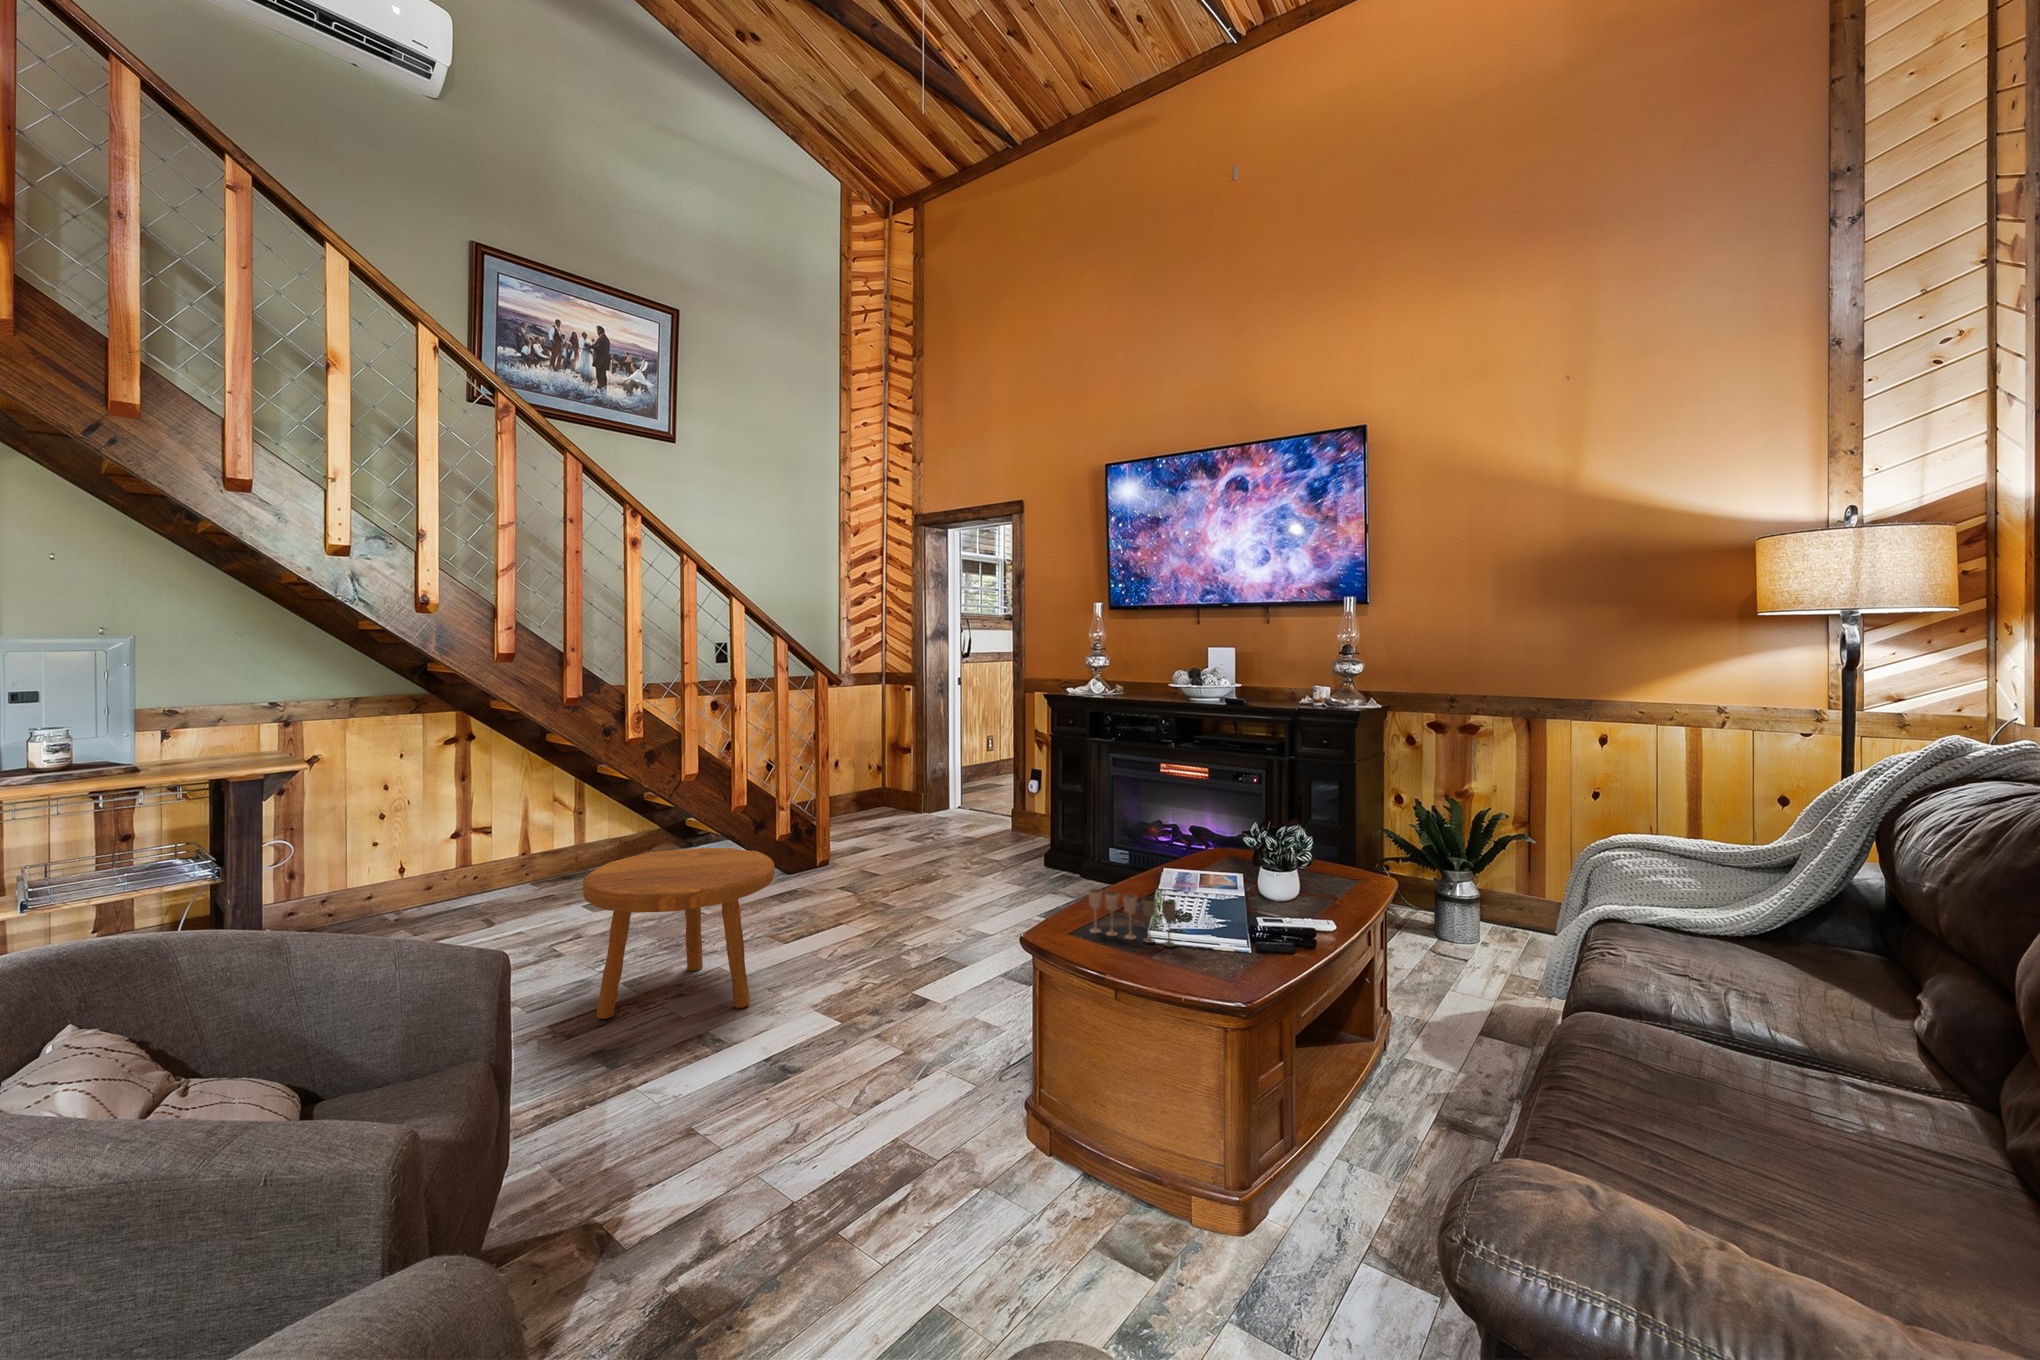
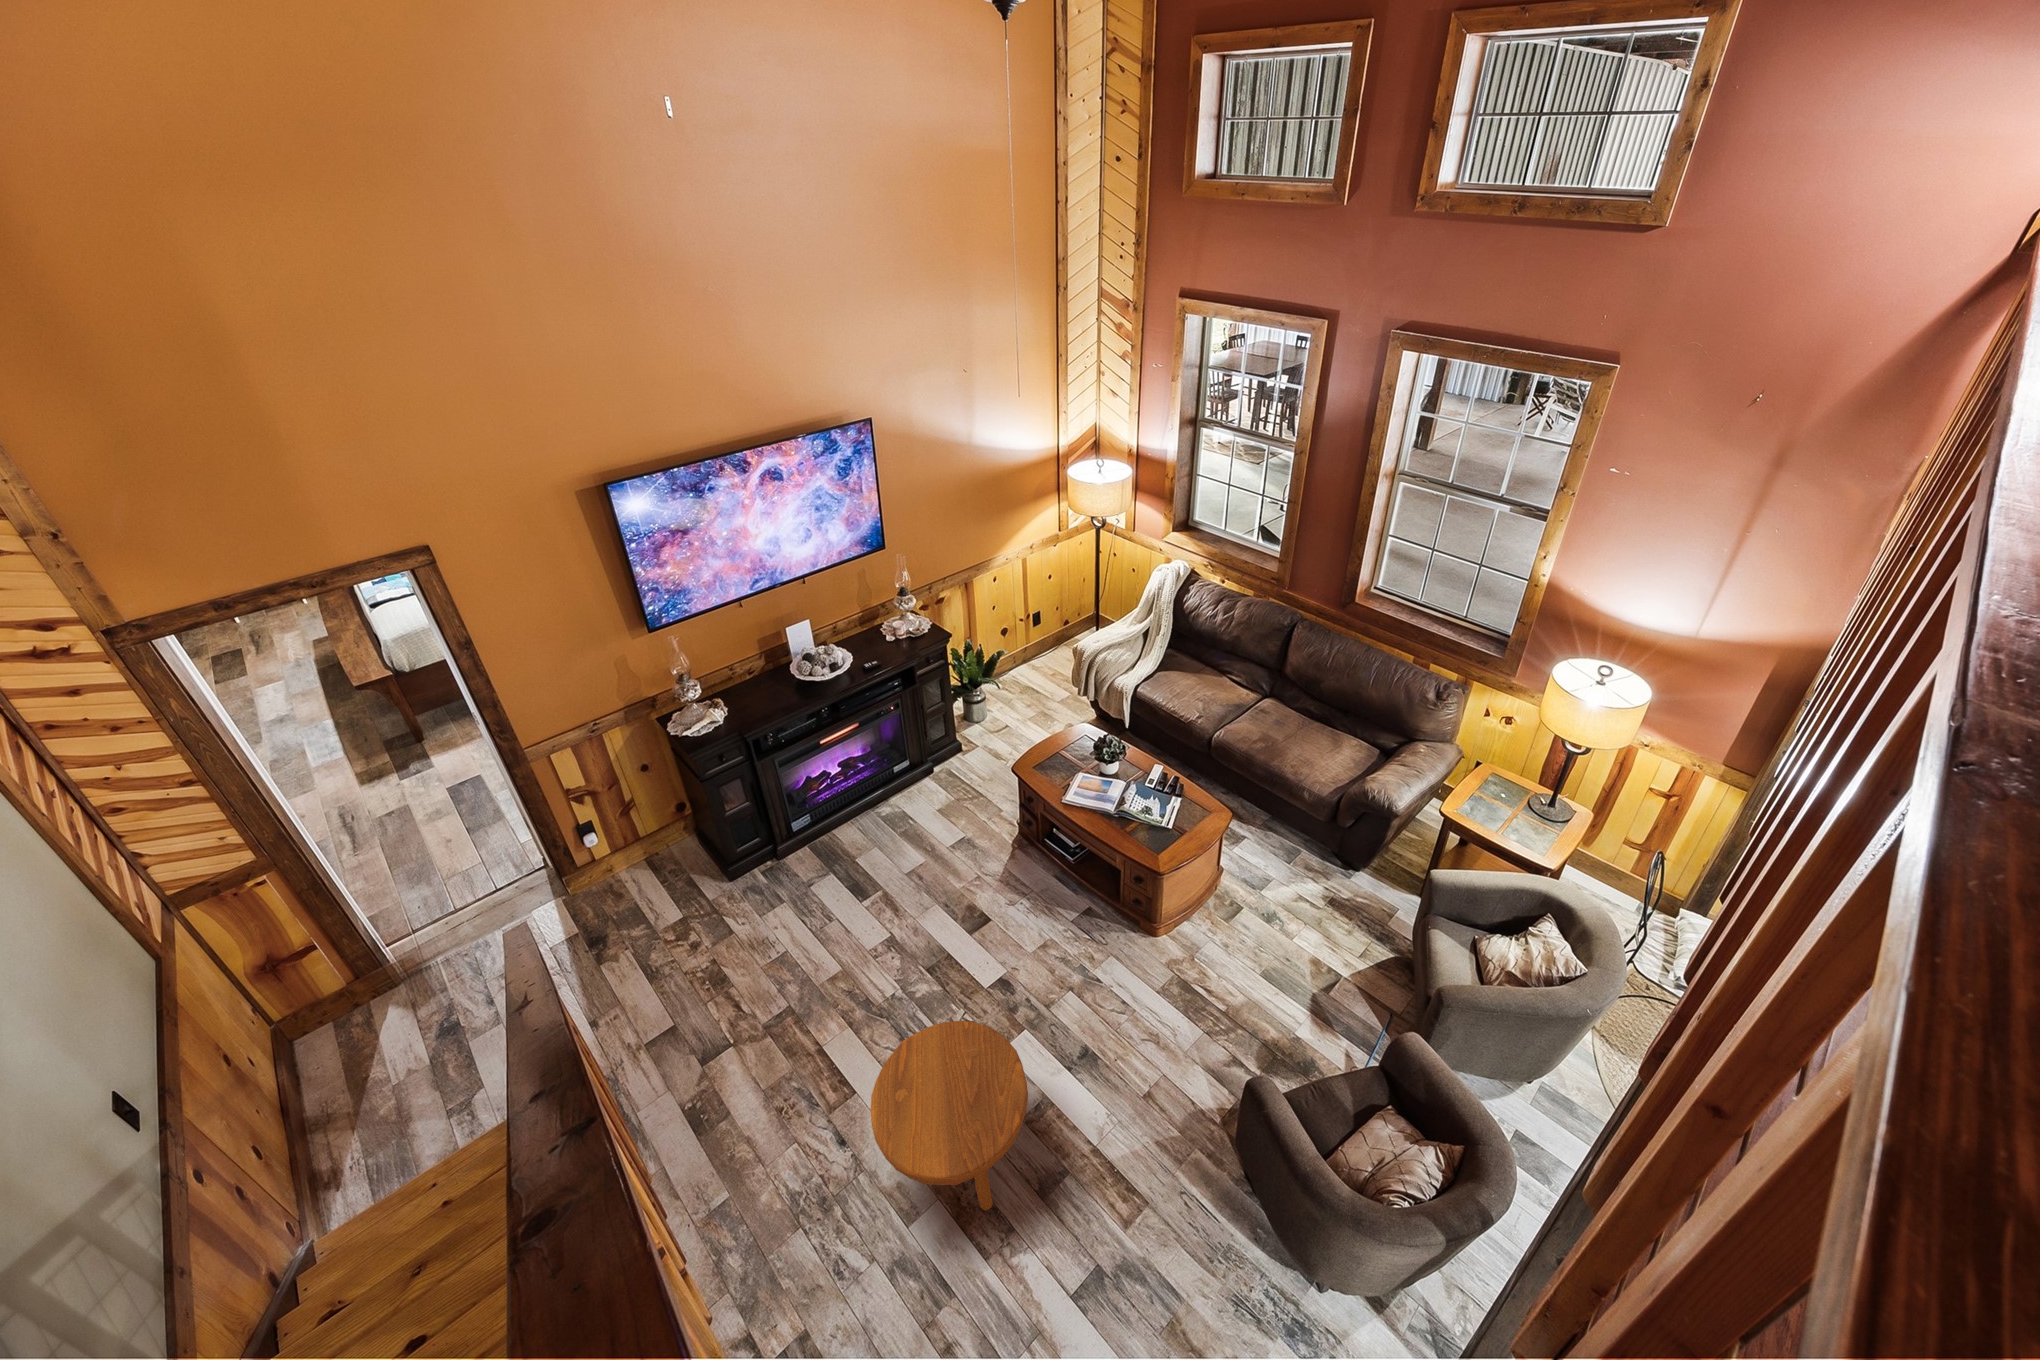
wine glass: present [1088,889,1176,946] -> none [1160,808,1186,848]

